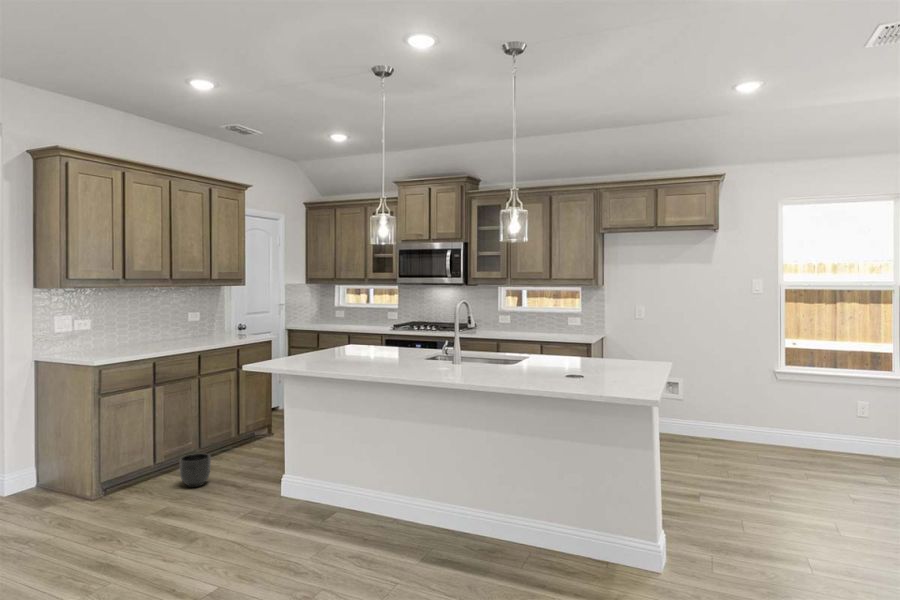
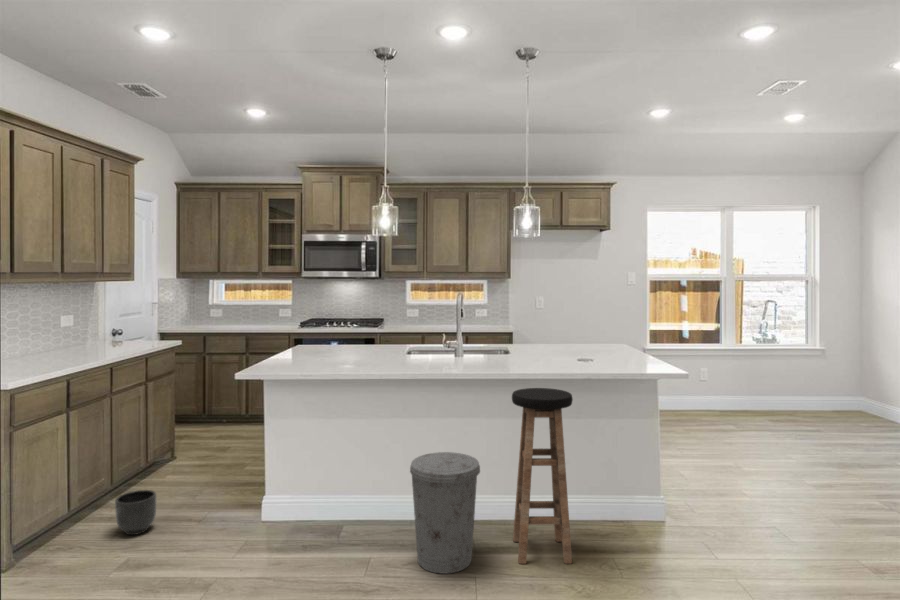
bar stool: none [446,396,511,577] -> present [512,388,573,564]
trash can: none [354,449,420,561] -> present [410,452,480,574]

